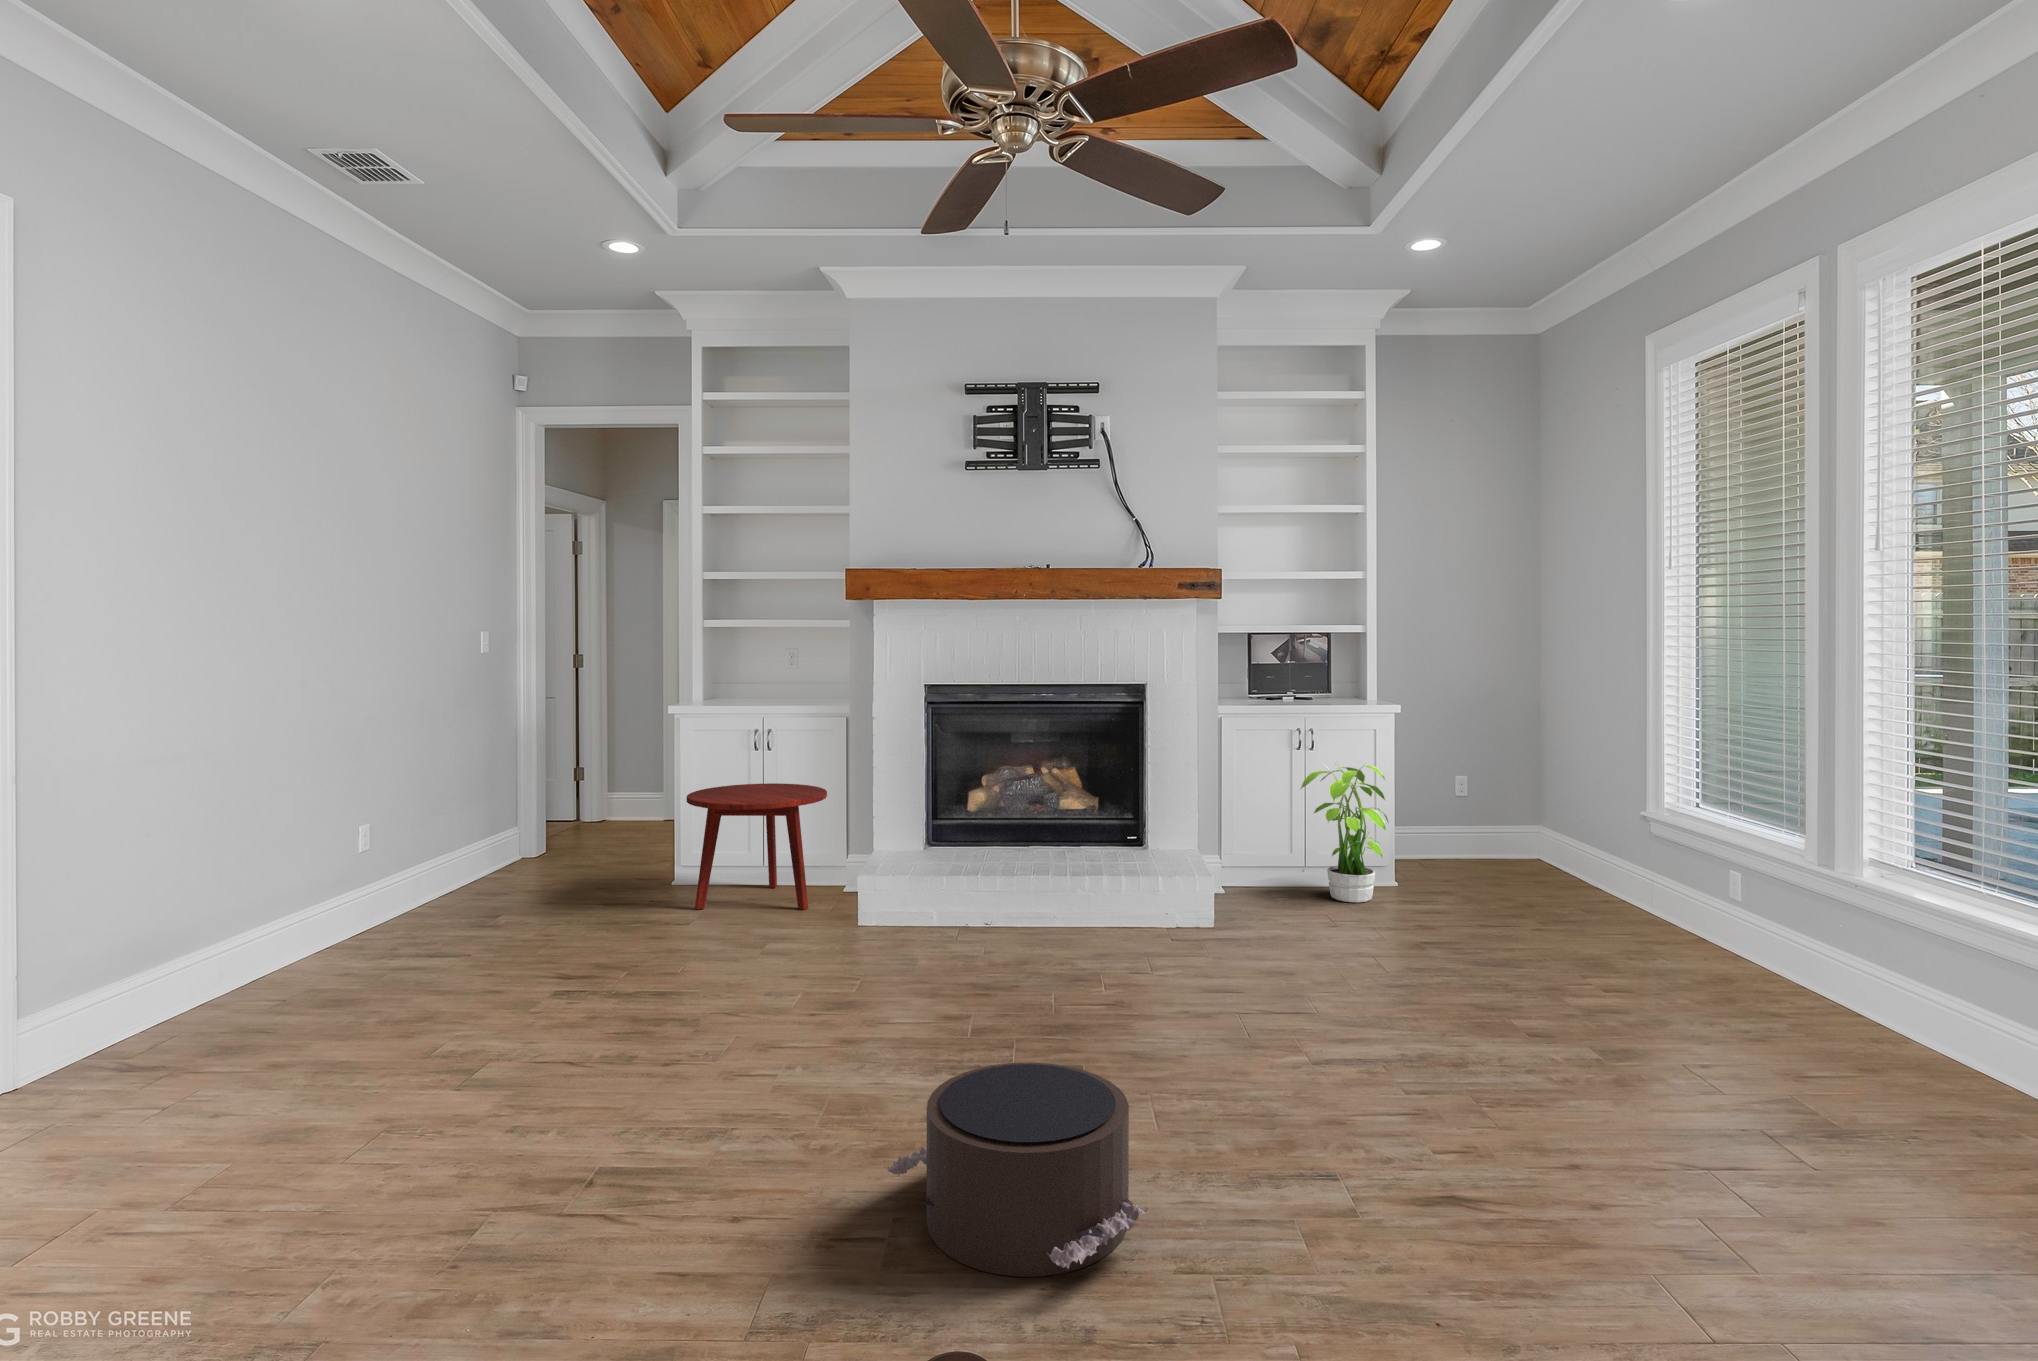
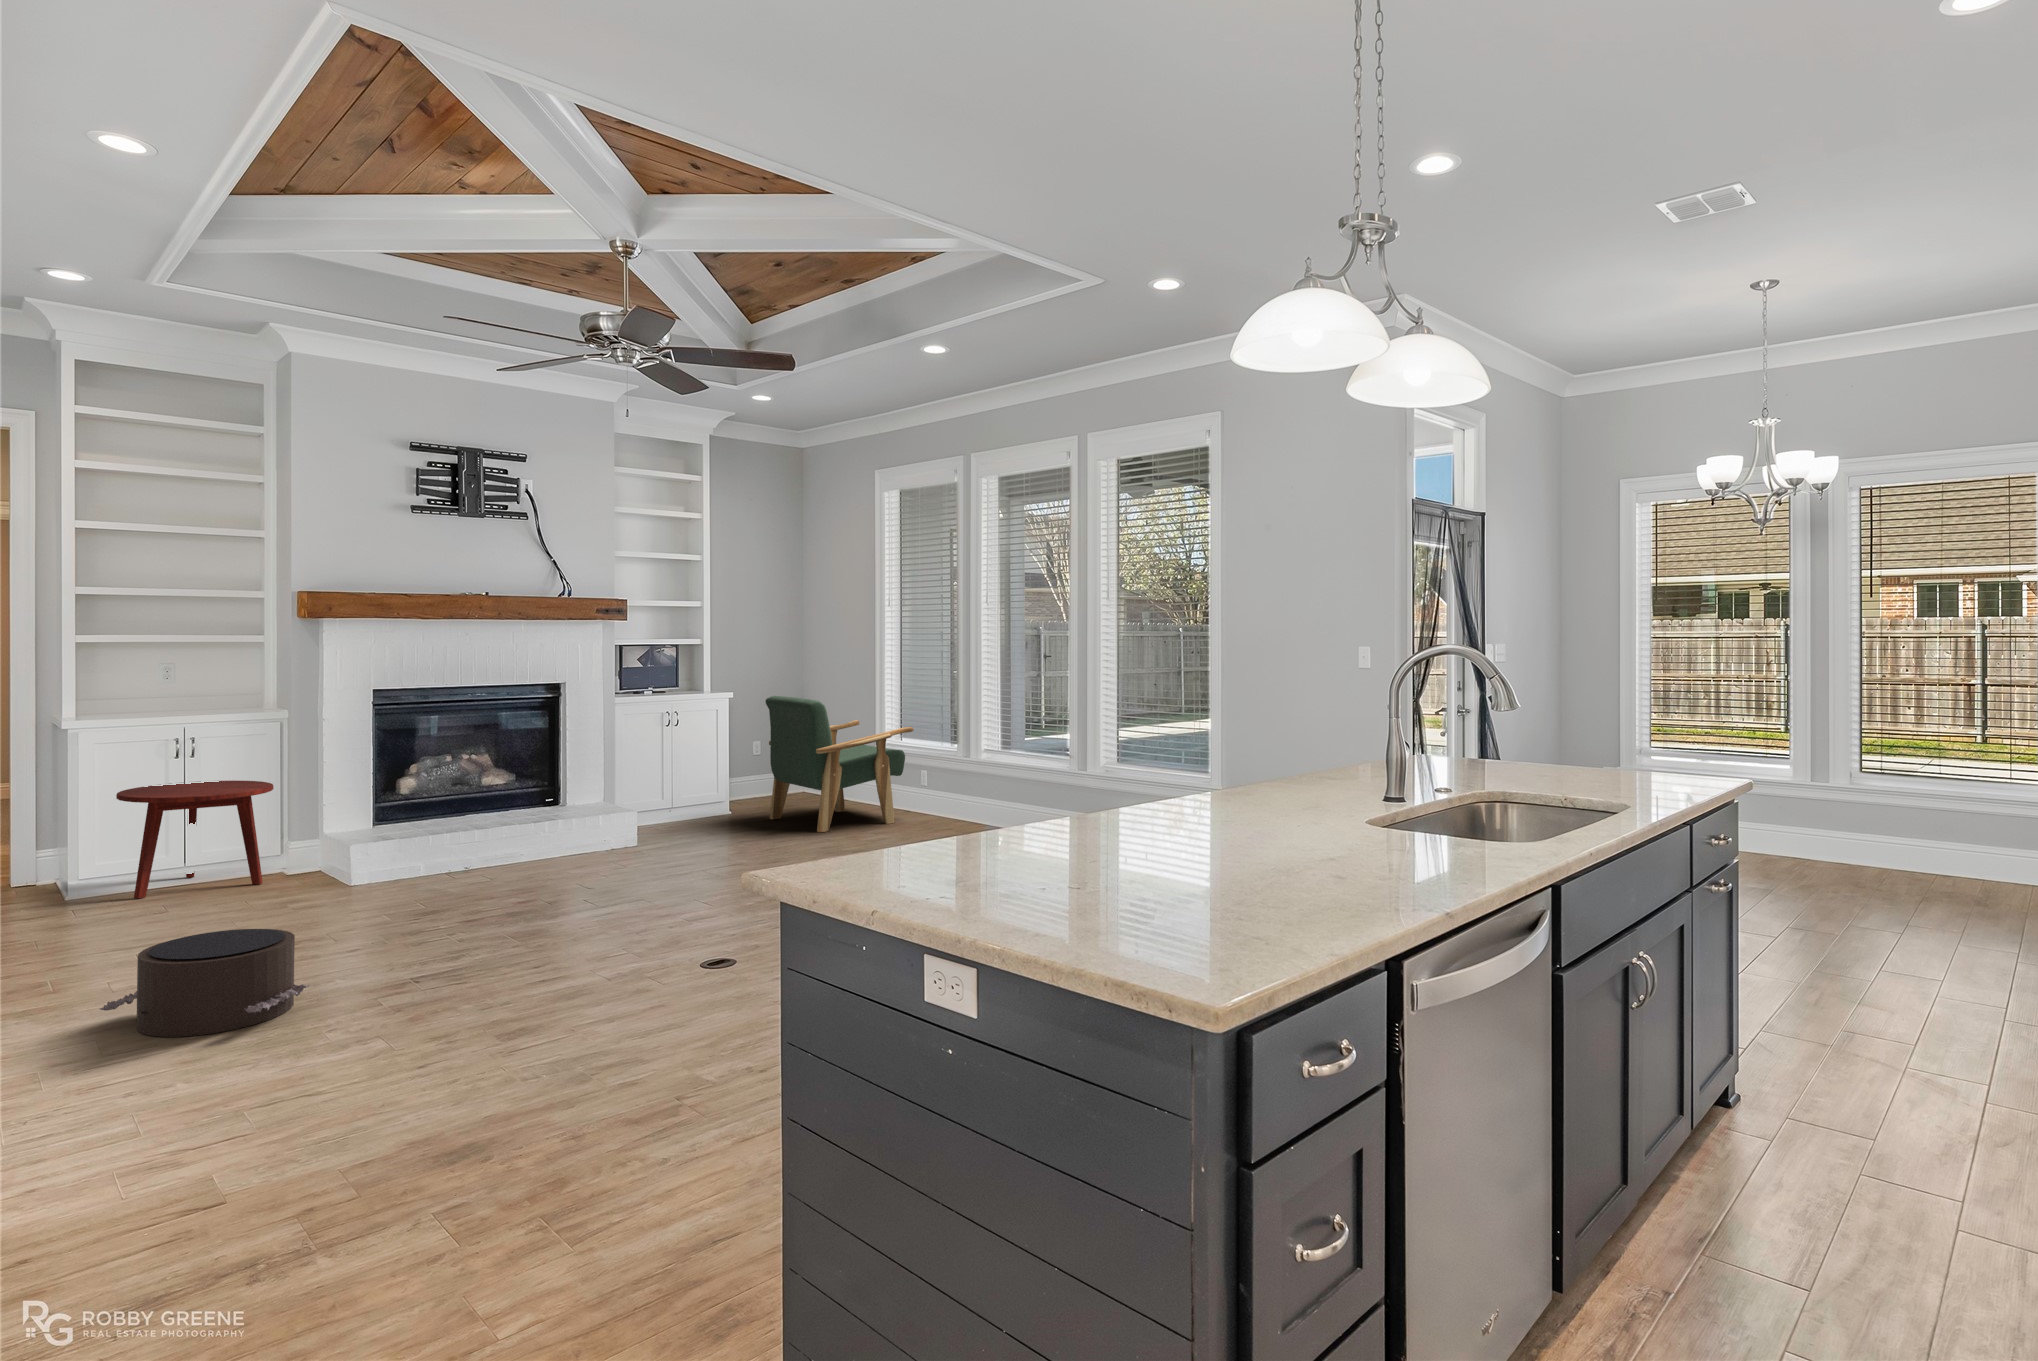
armchair: none [1444,711,1713,946] -> present [766,696,914,832]
potted plant: present [1300,763,1388,903] -> none [671,733,732,827]
pouf: present [887,1063,1147,1277] -> present [100,929,309,1037]

